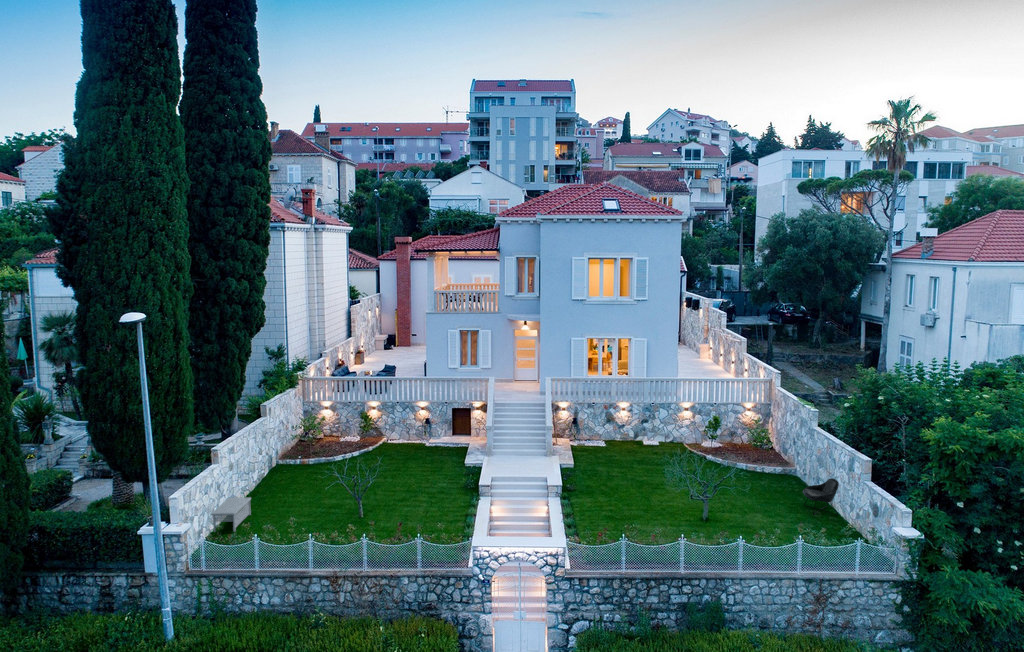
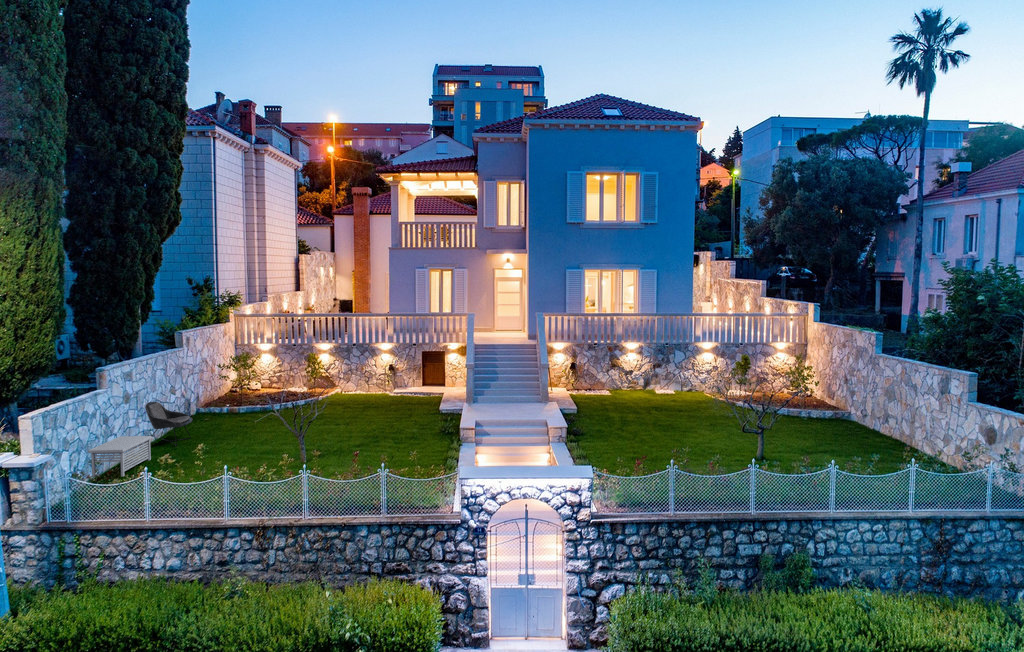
lounge chair: present [803,478,839,516] -> present [145,402,193,446]

